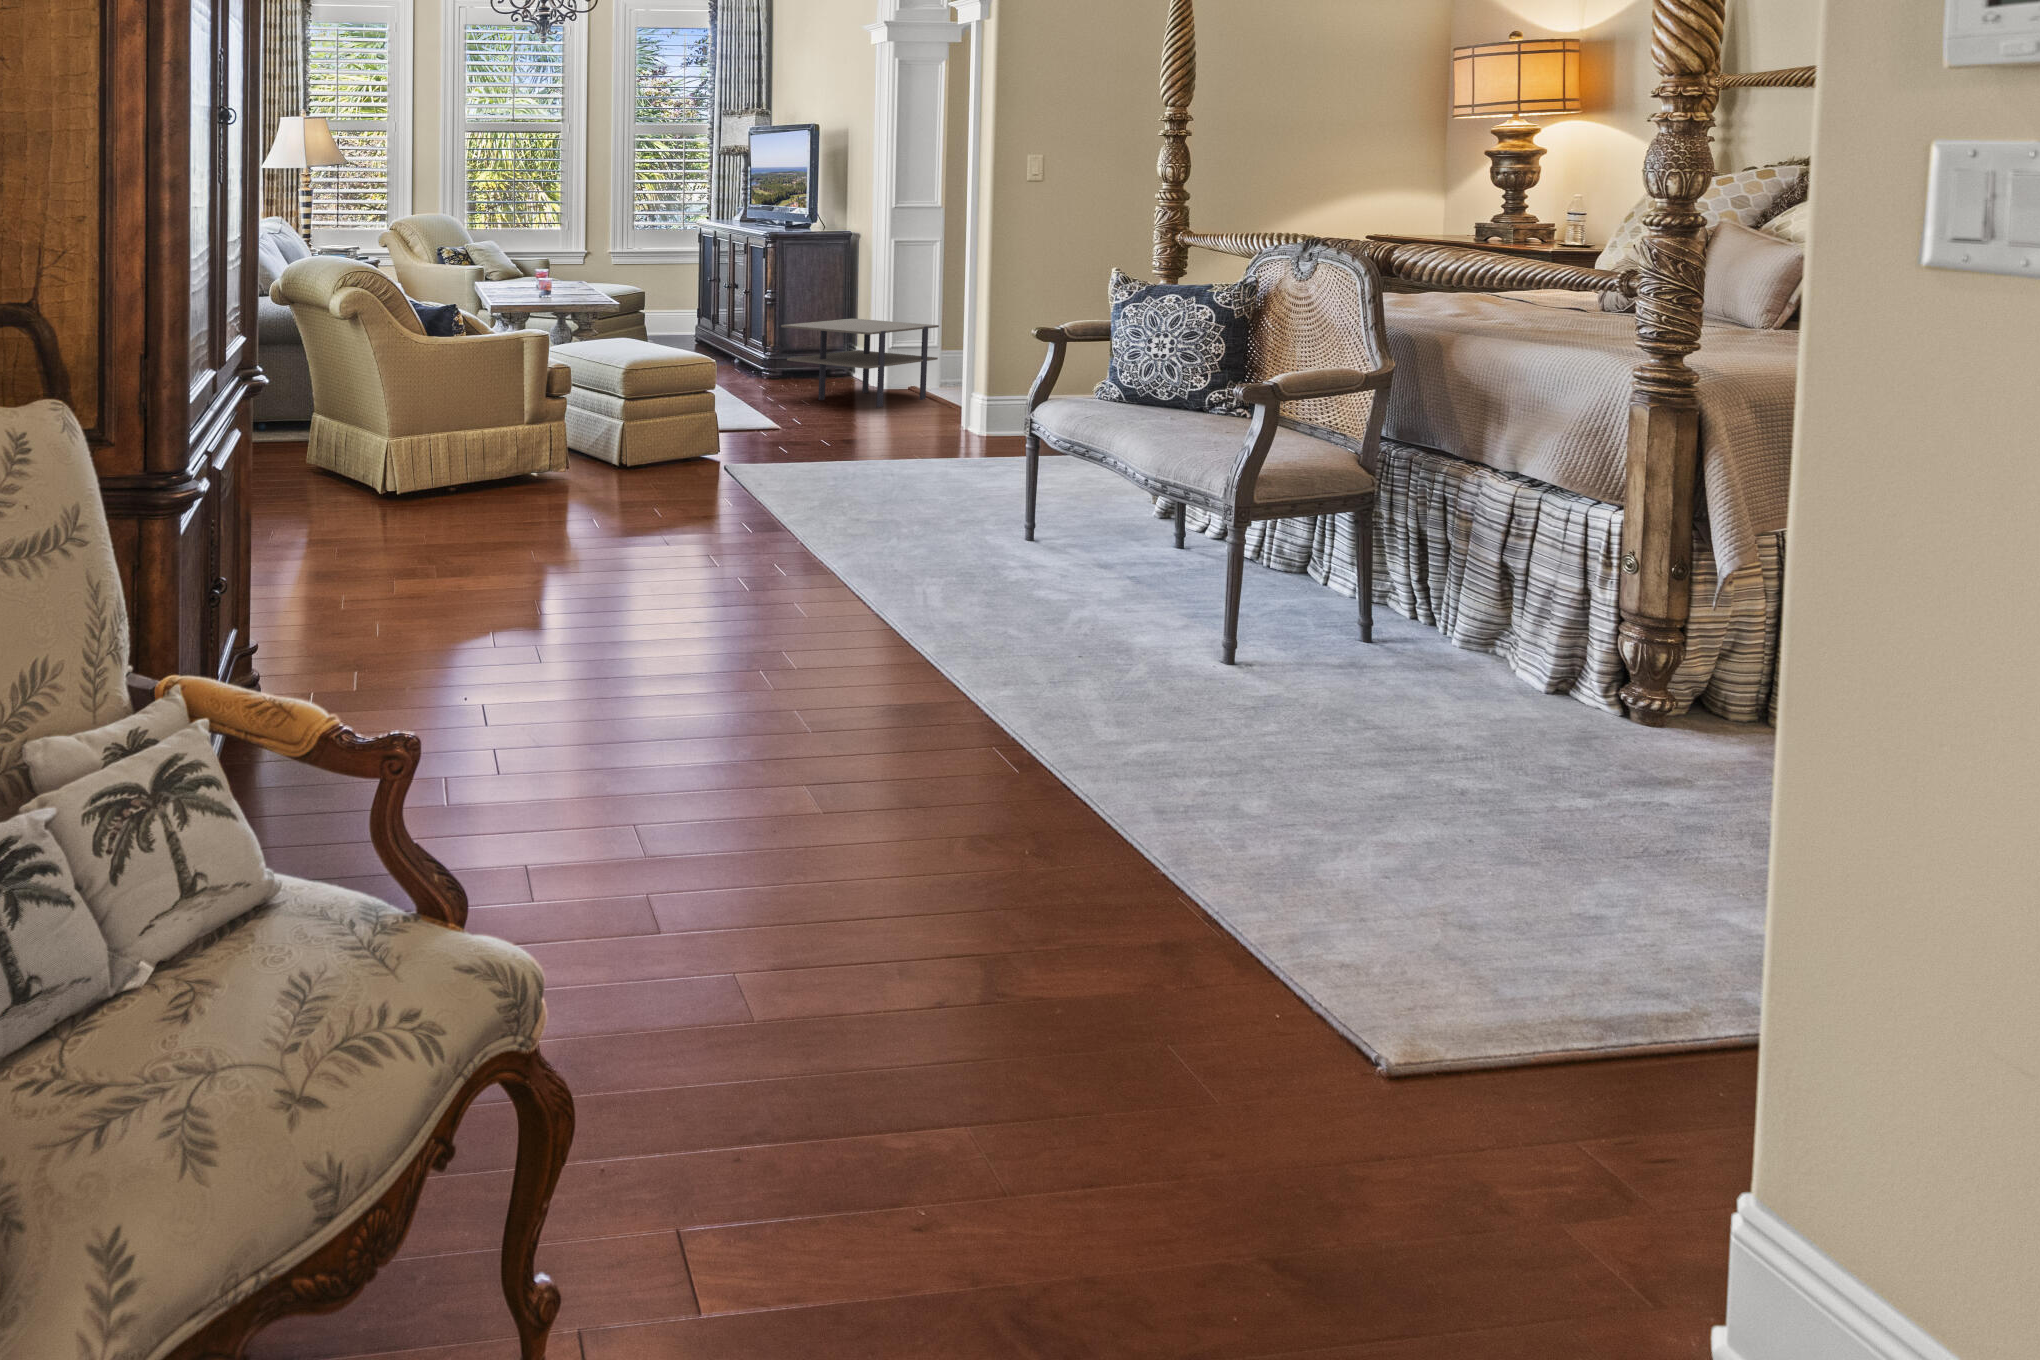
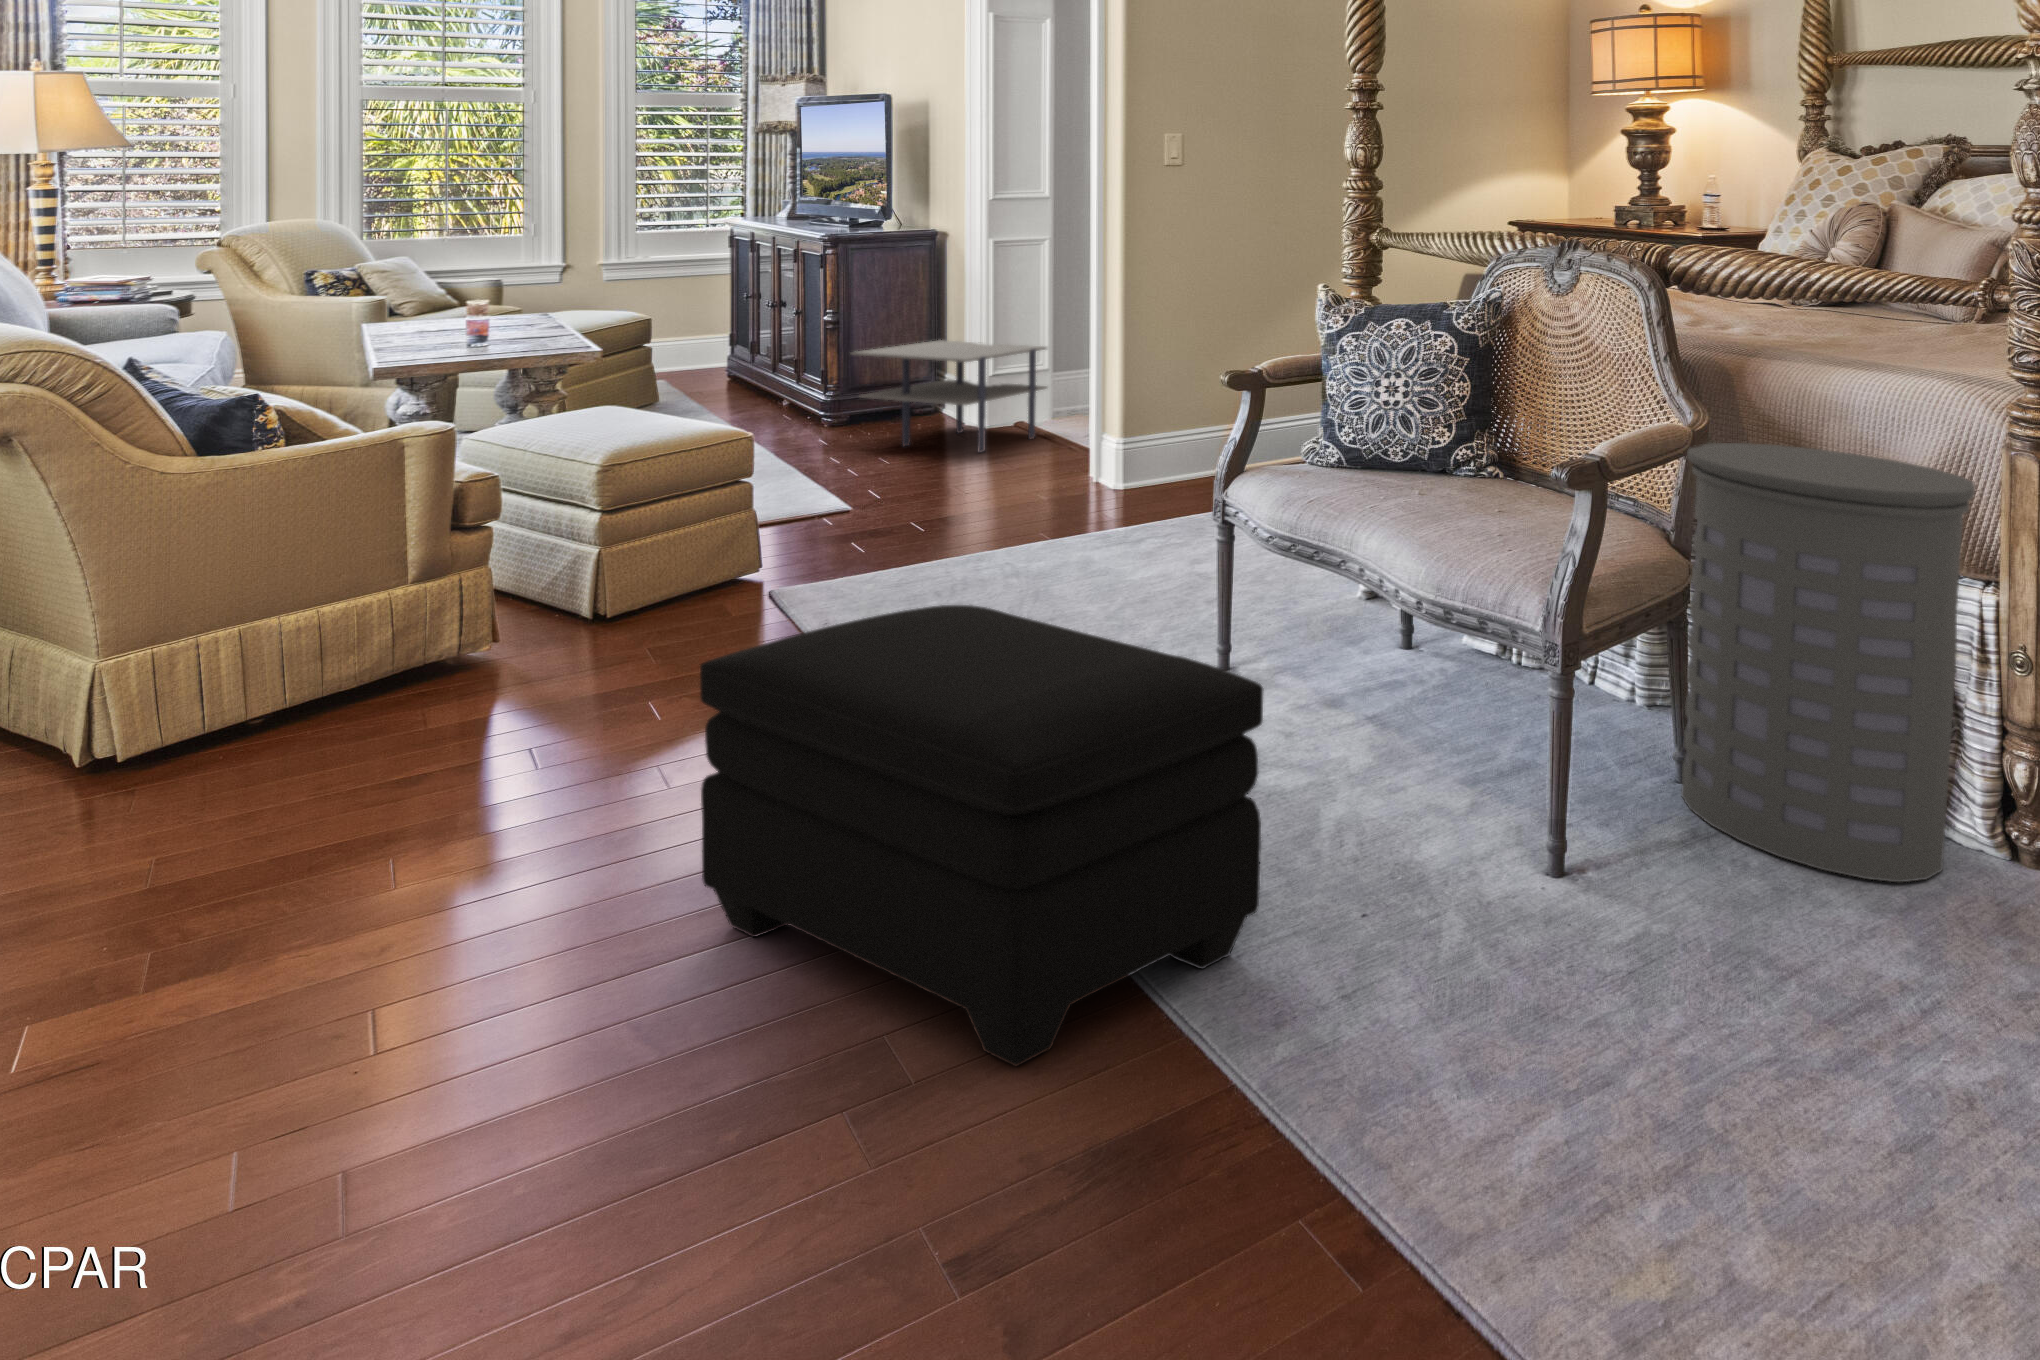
laundry hamper: none [1359,392,1587,716] -> present [1681,443,1975,882]
ottoman: none [668,468,1007,715] -> present [700,605,1264,1066]

